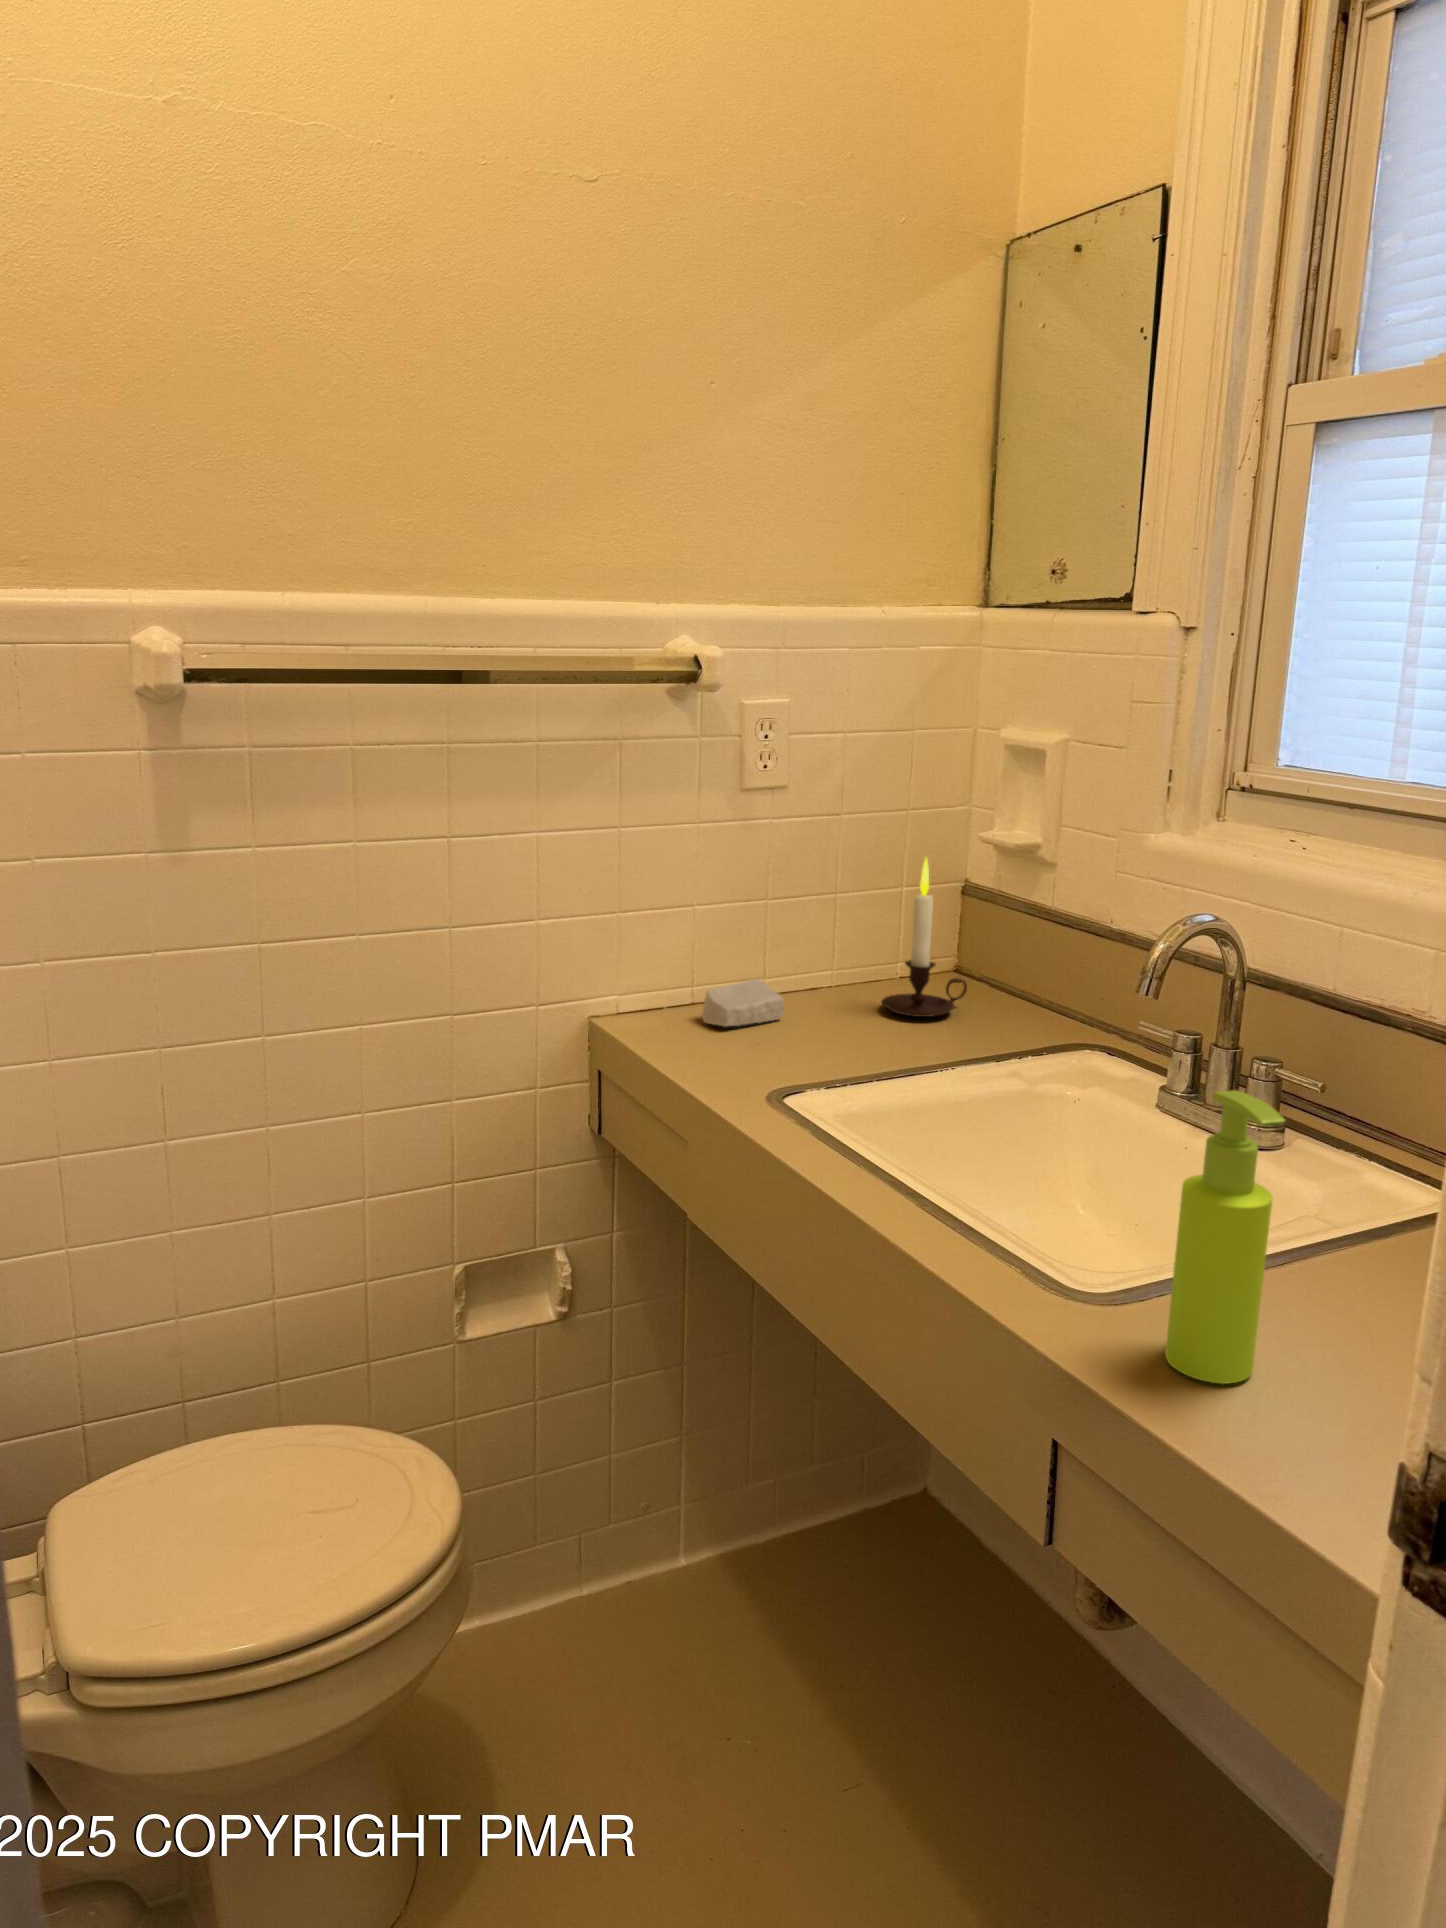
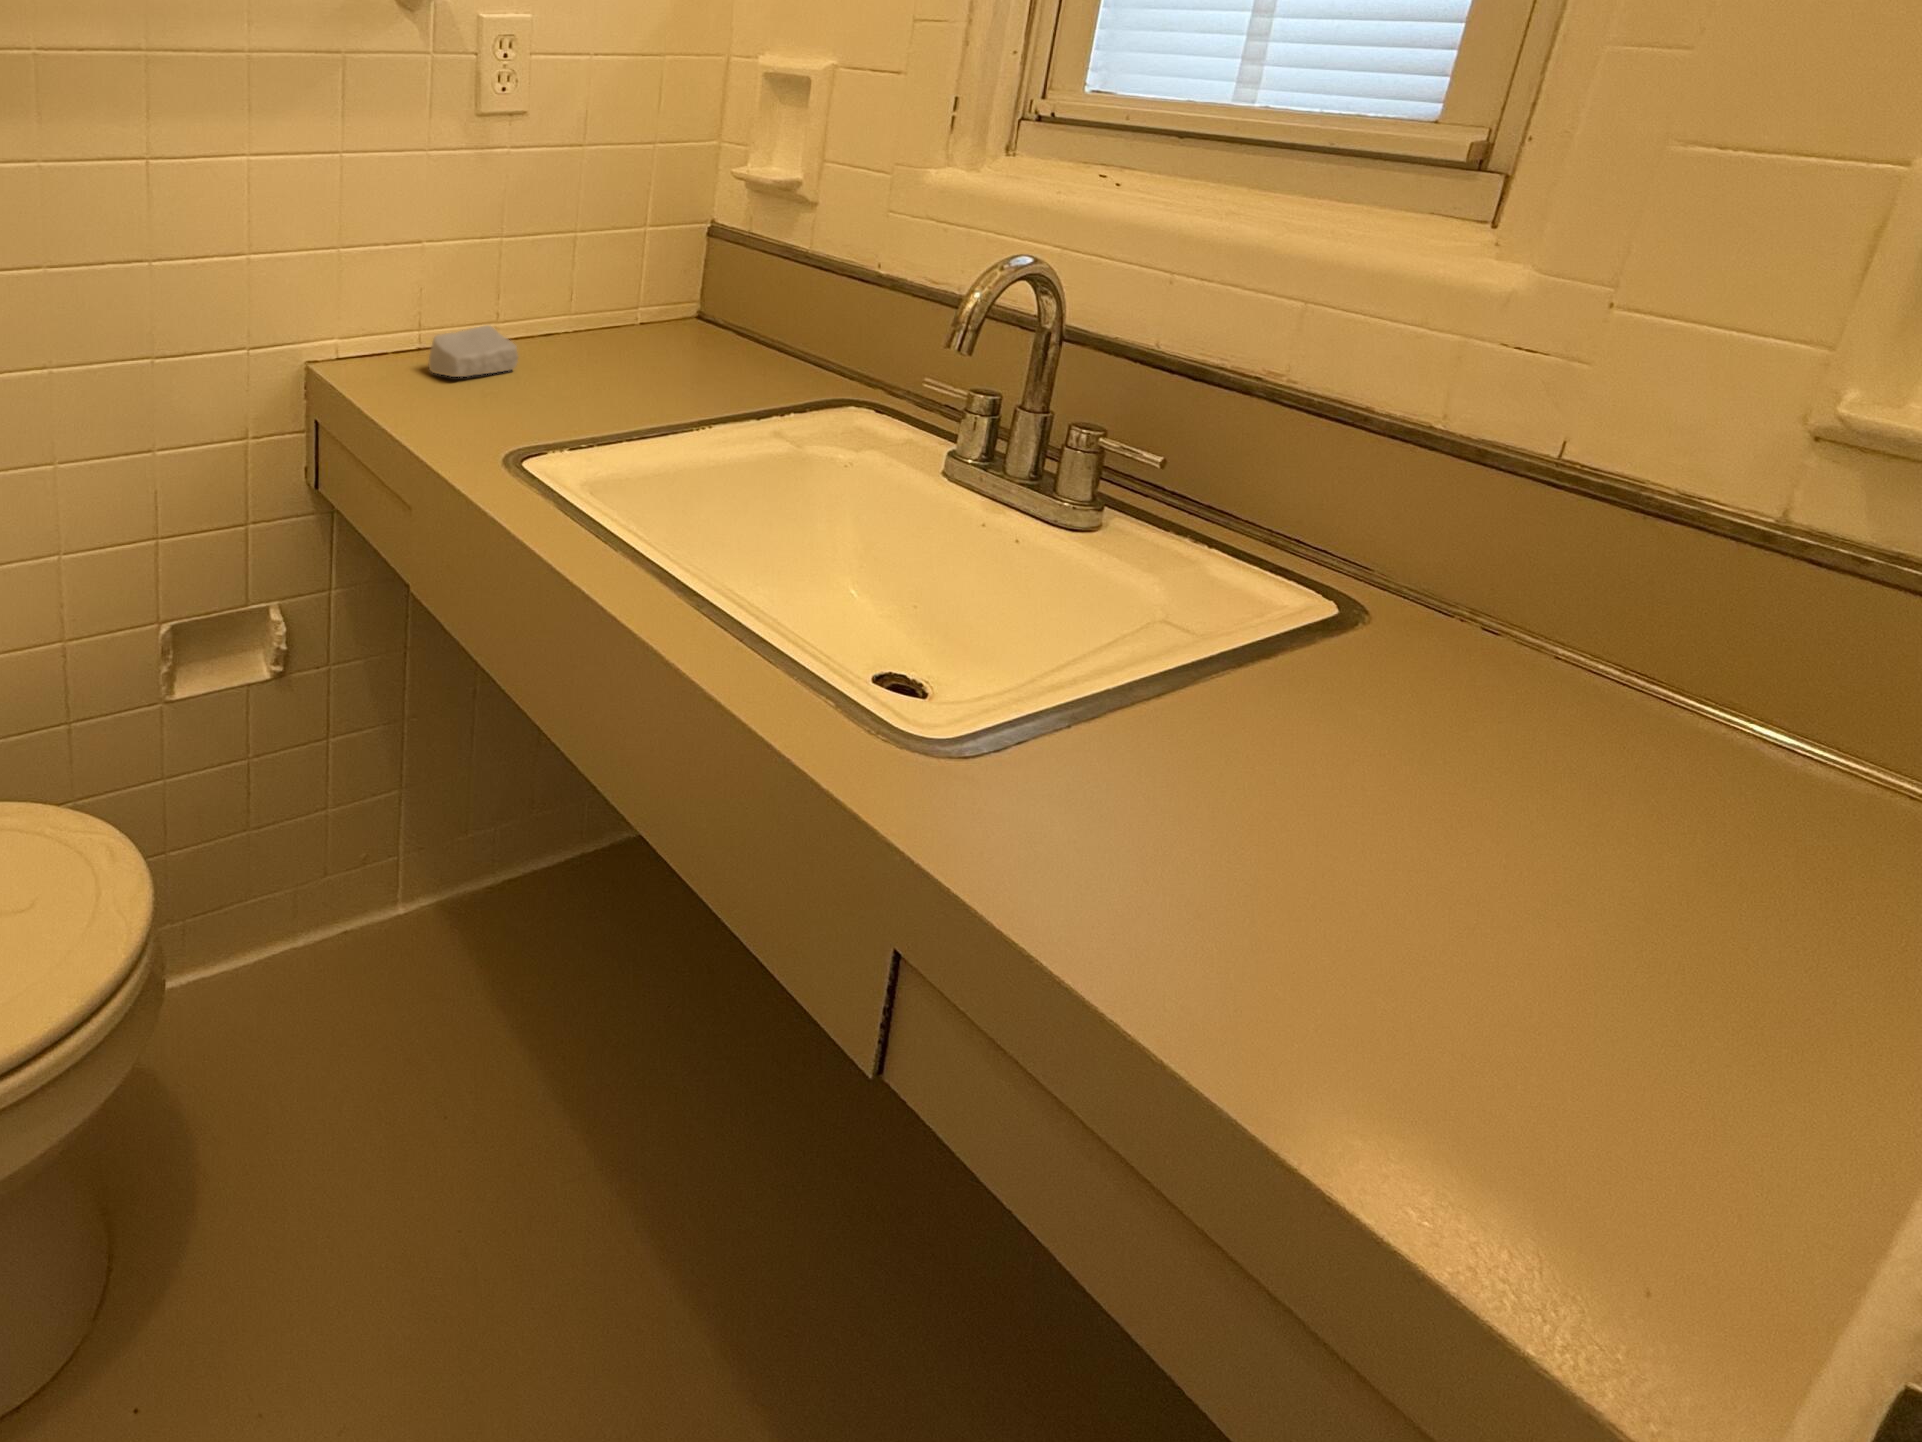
candle: present [881,859,967,1017] -> none [623,193,716,370]
soap dispenser: present [1165,1090,1285,1384] -> none [1039,476,1249,856]

